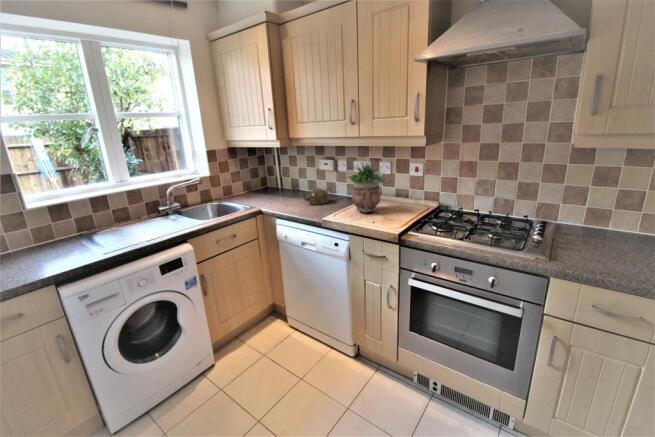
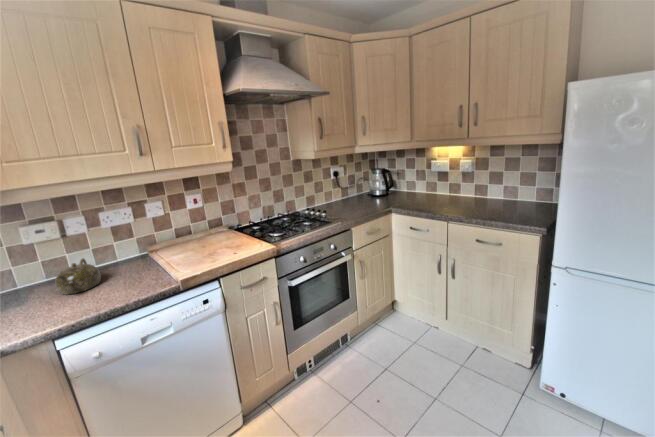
potted plant: present [347,164,385,212] -> none [151,197,206,263]

